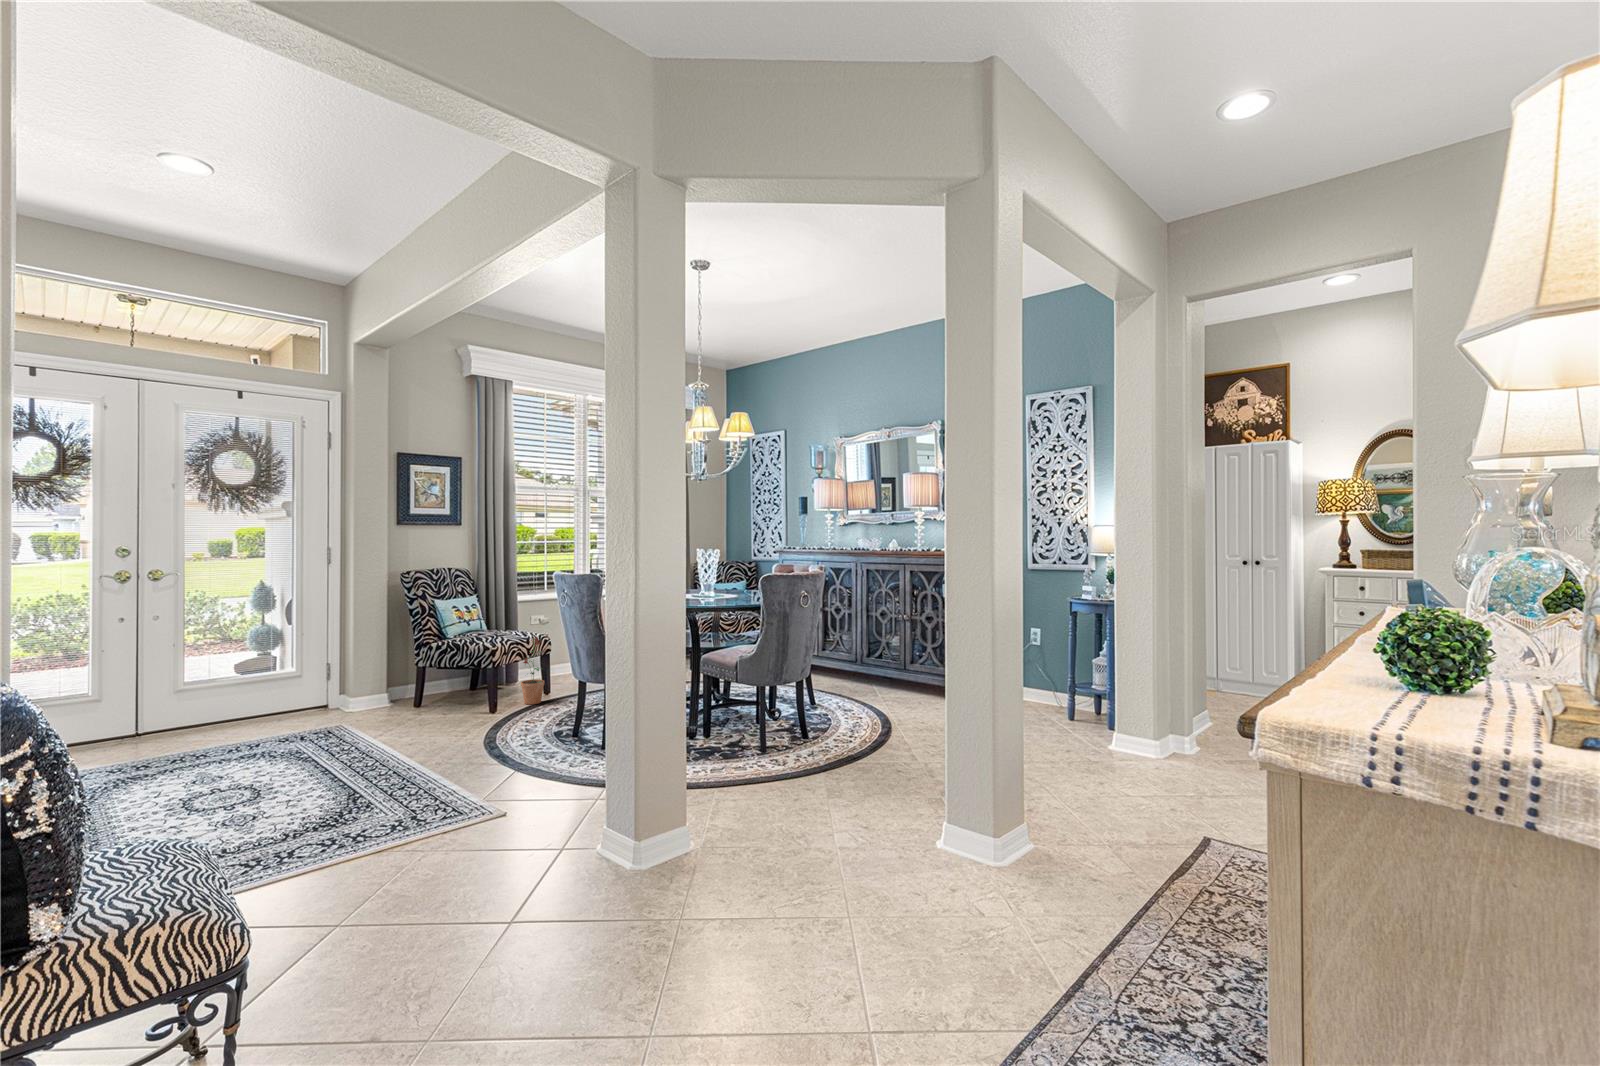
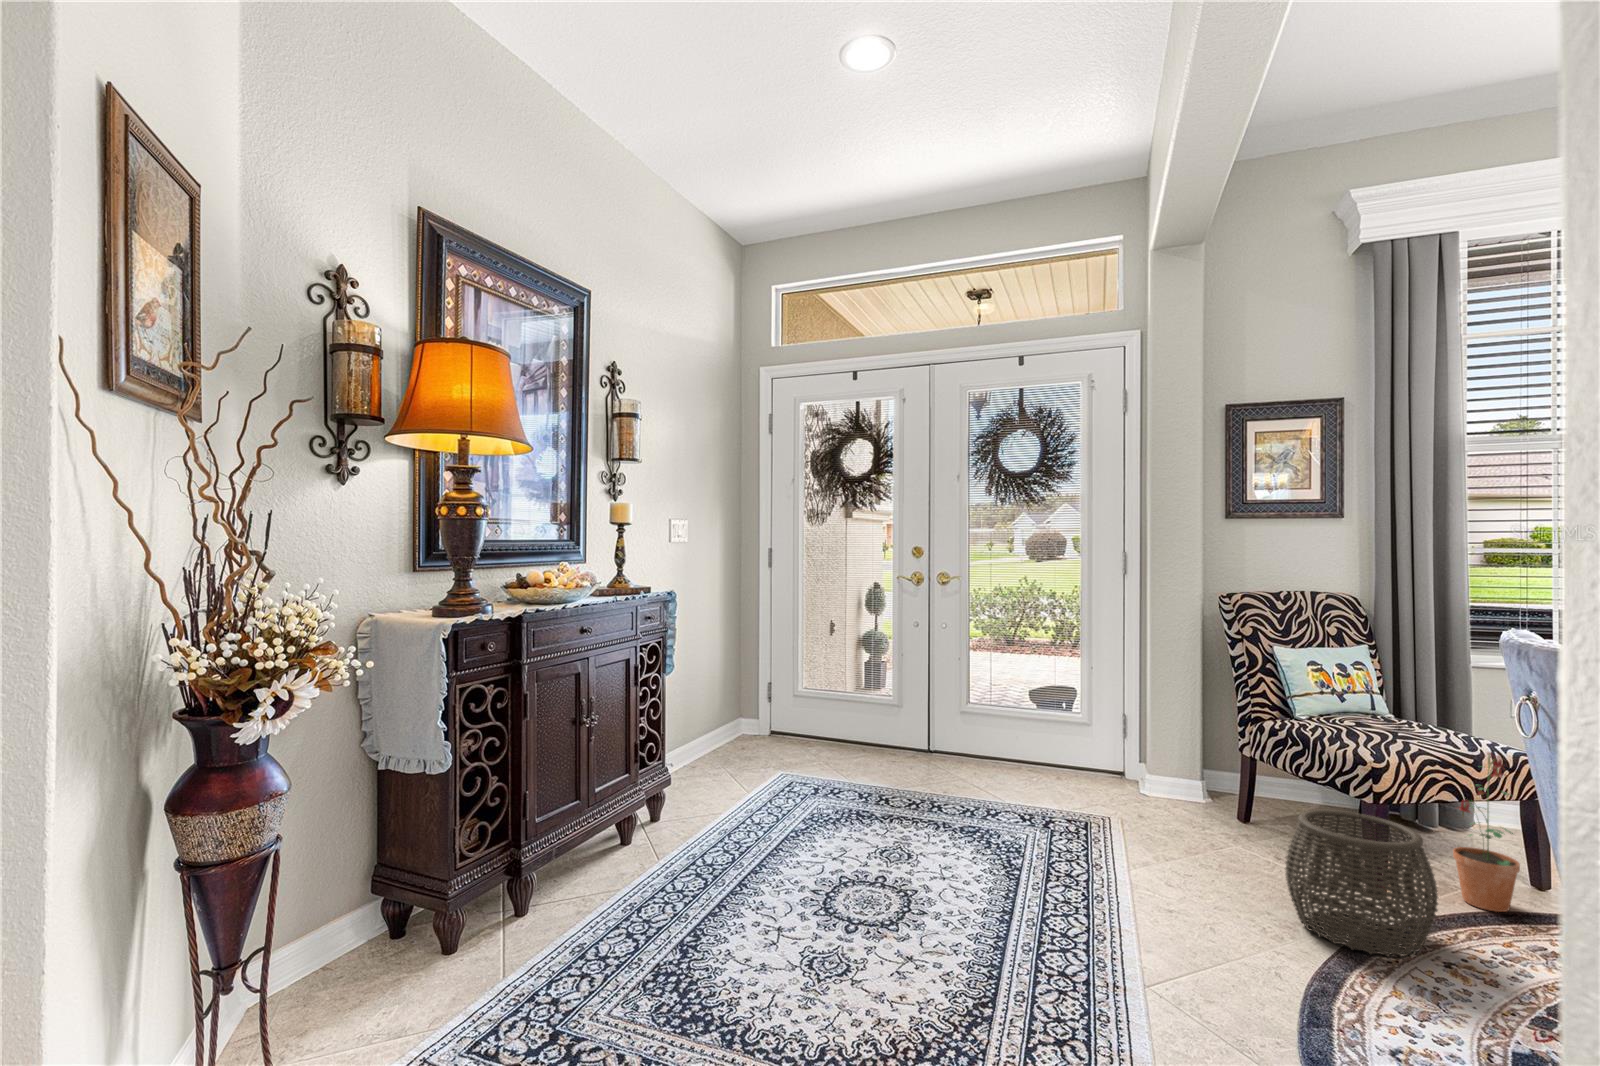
woven basket: none [462,671,524,729] -> present [1285,810,1438,957]

